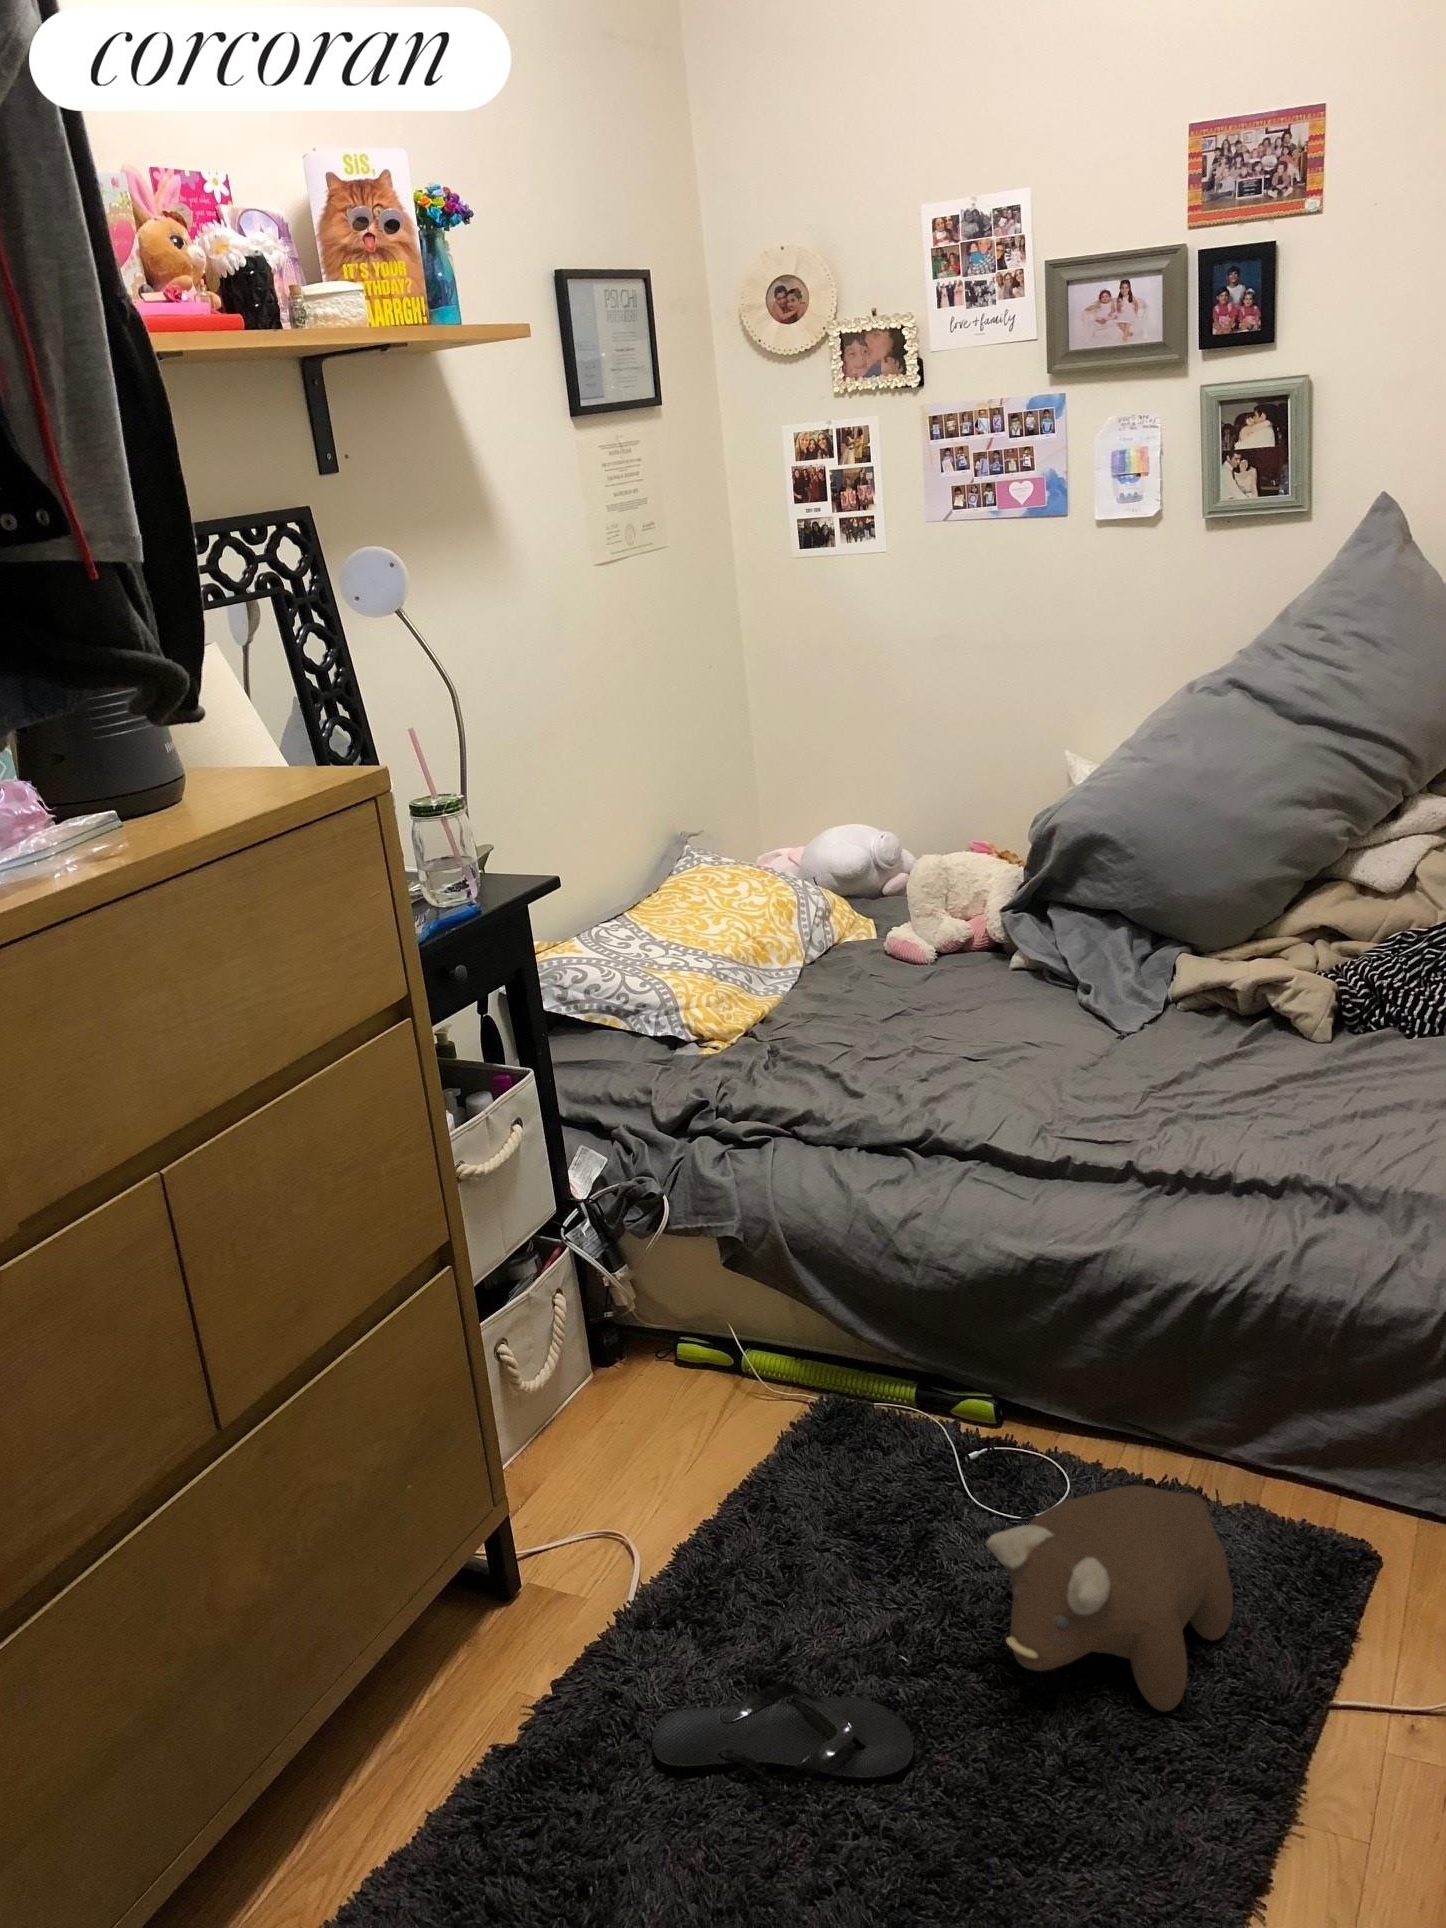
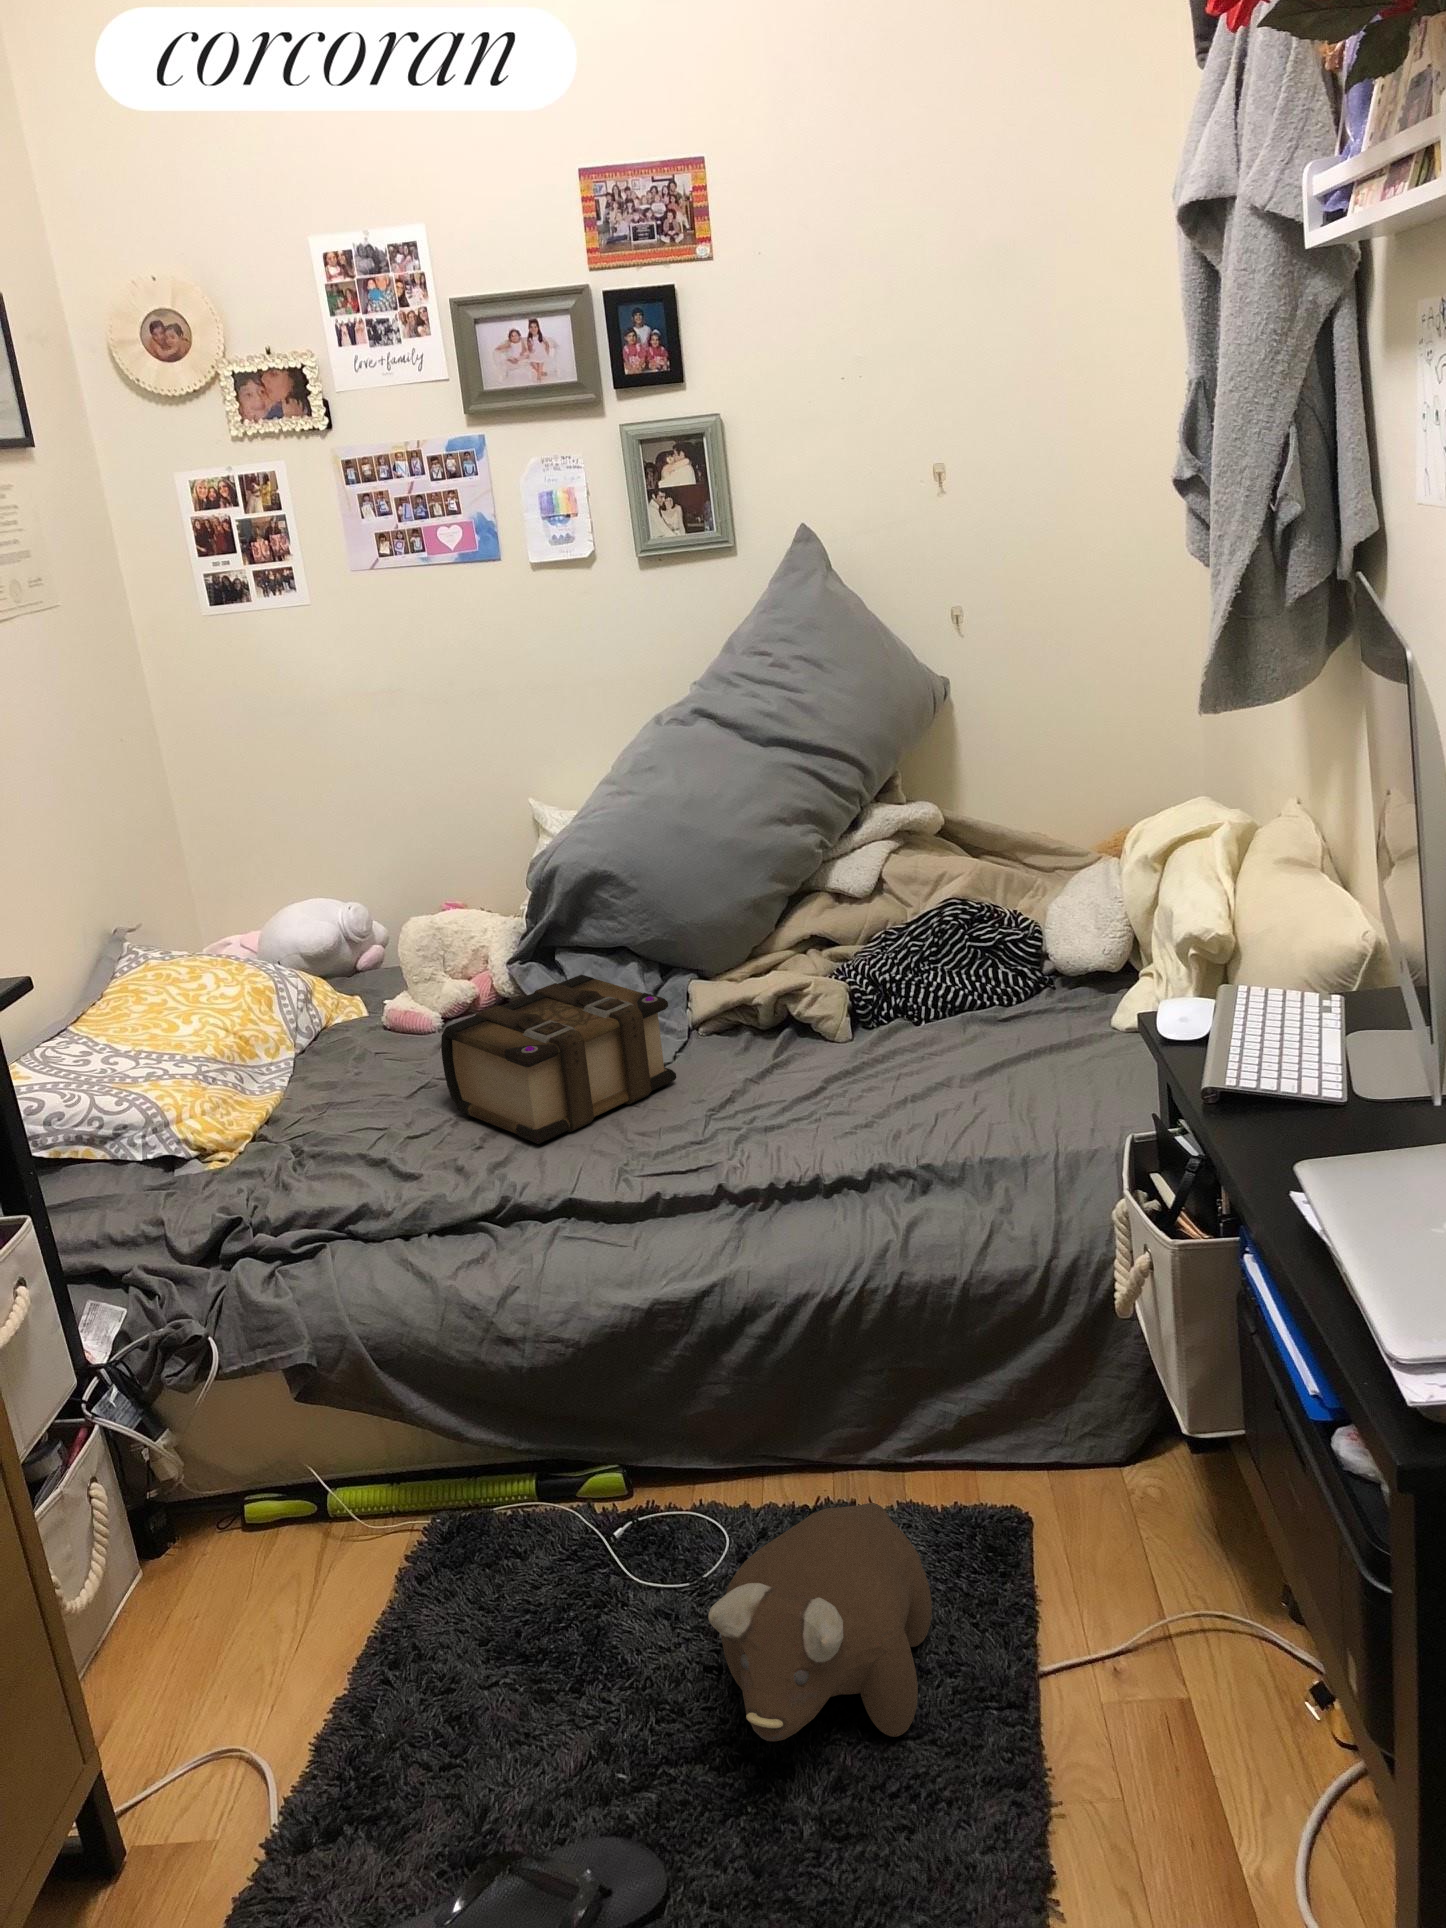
book: none [908,935,1127,1088] -> present [441,975,676,1144]

